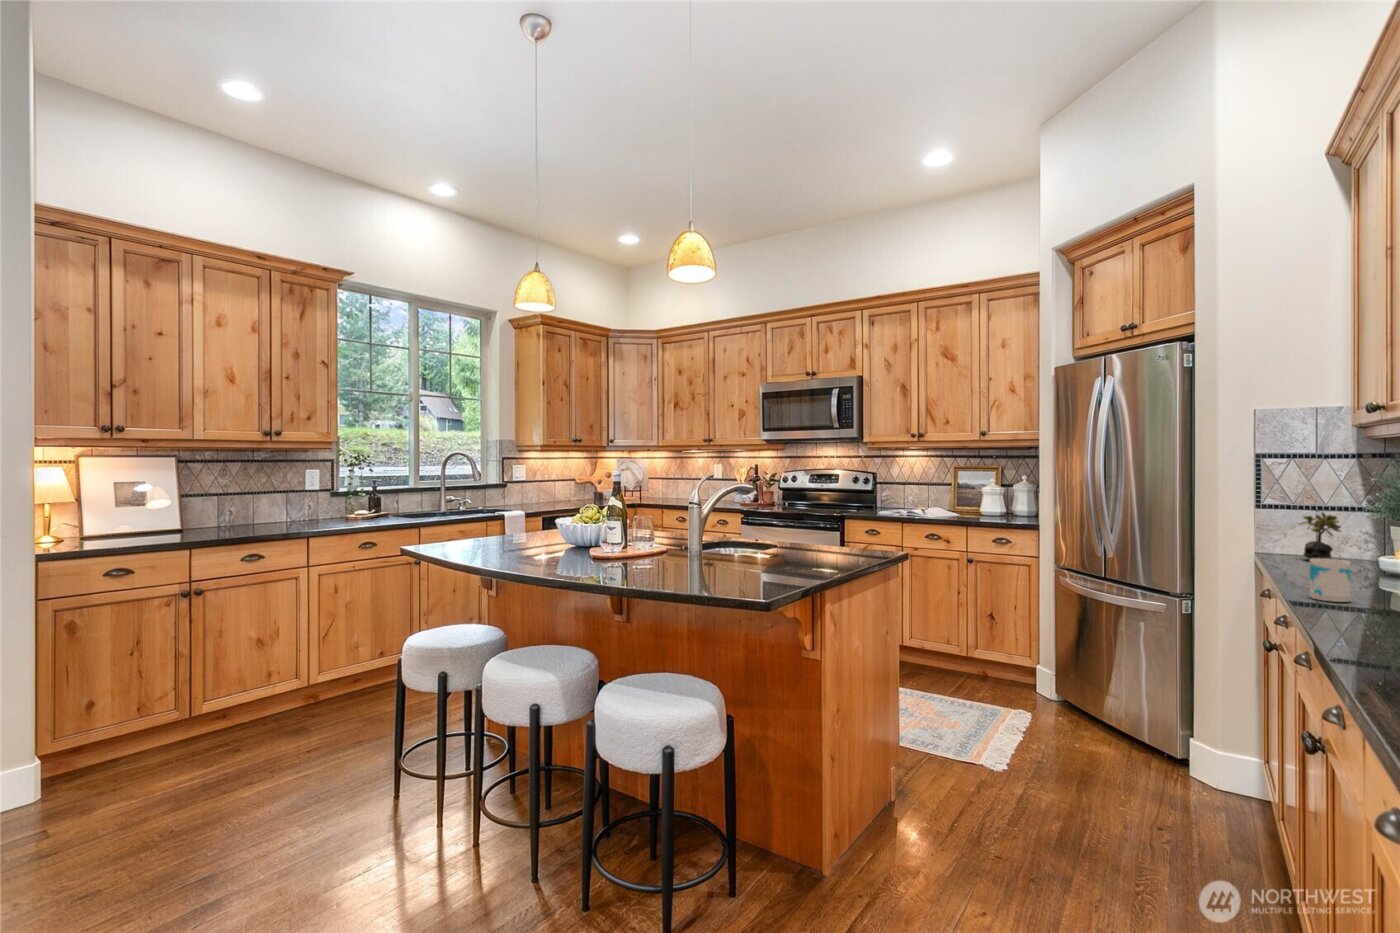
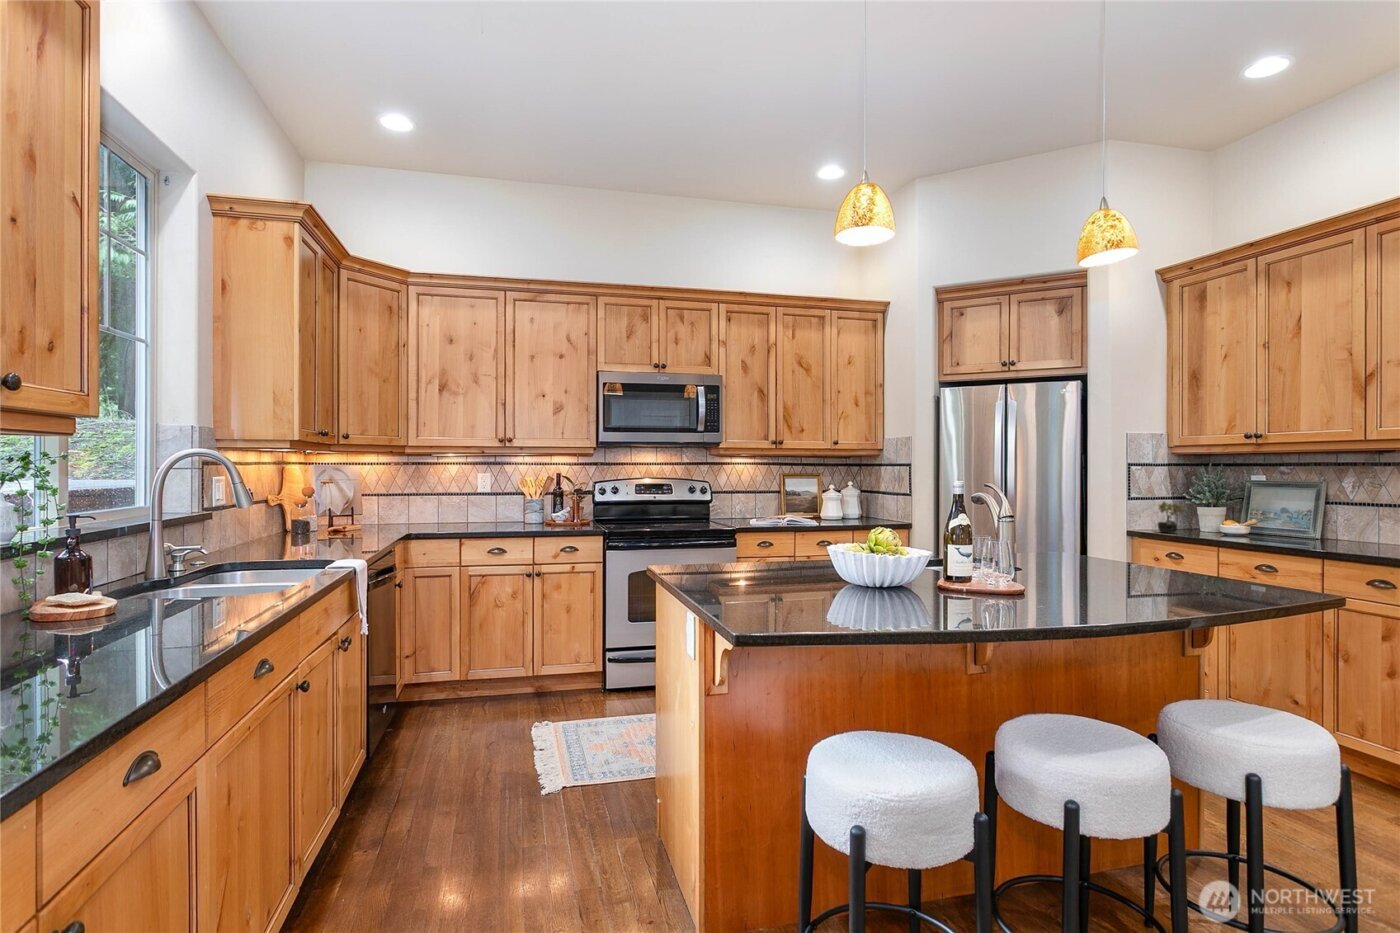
mug: present [1310,559,1351,602] -> none [1307,528,1339,554]

